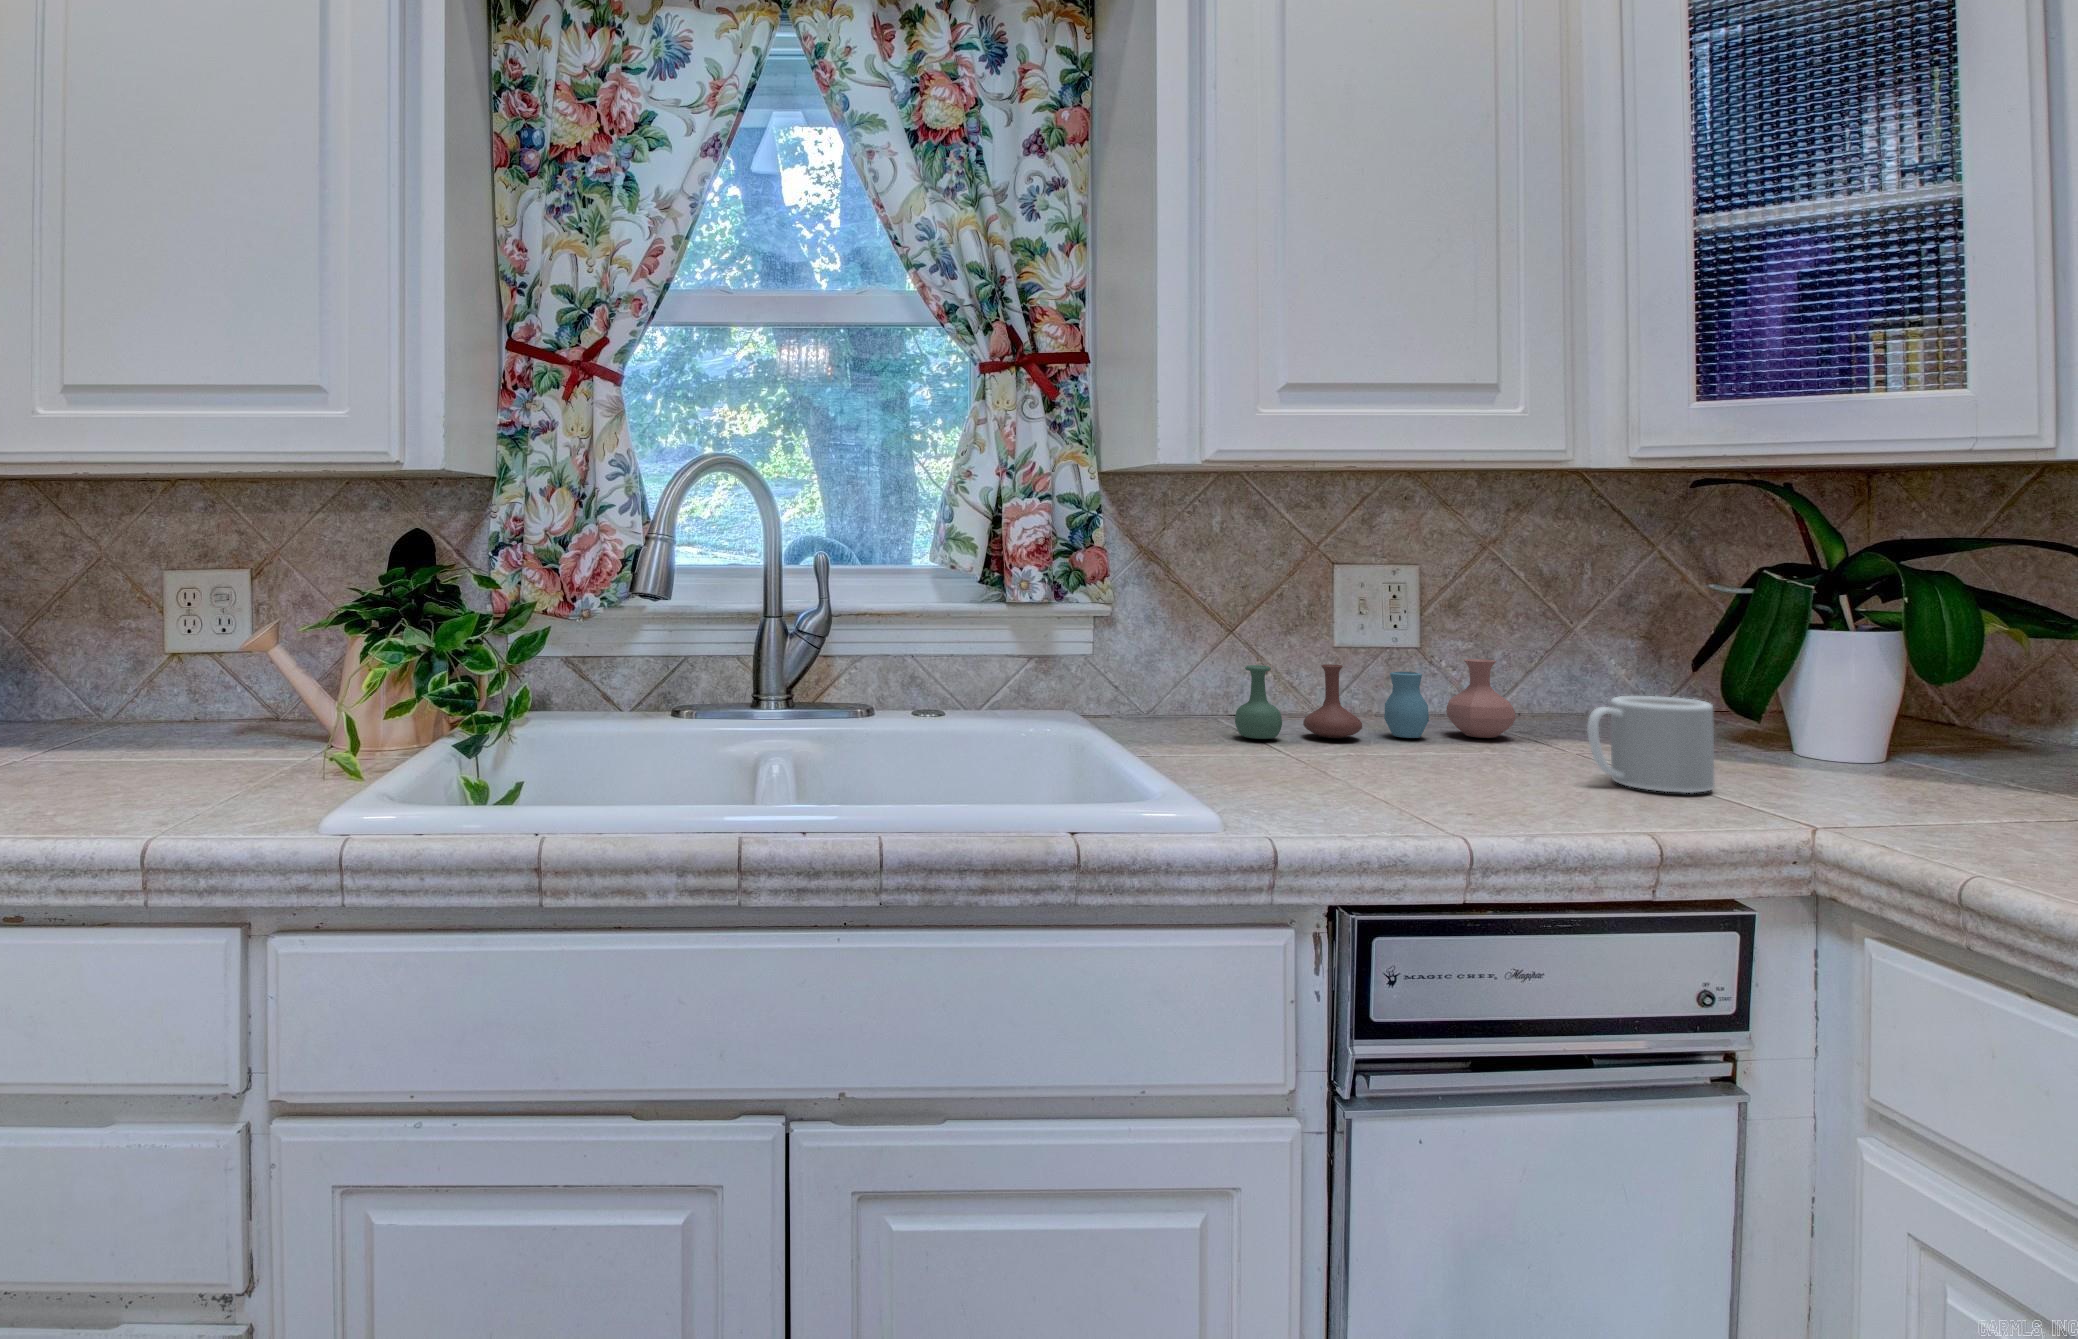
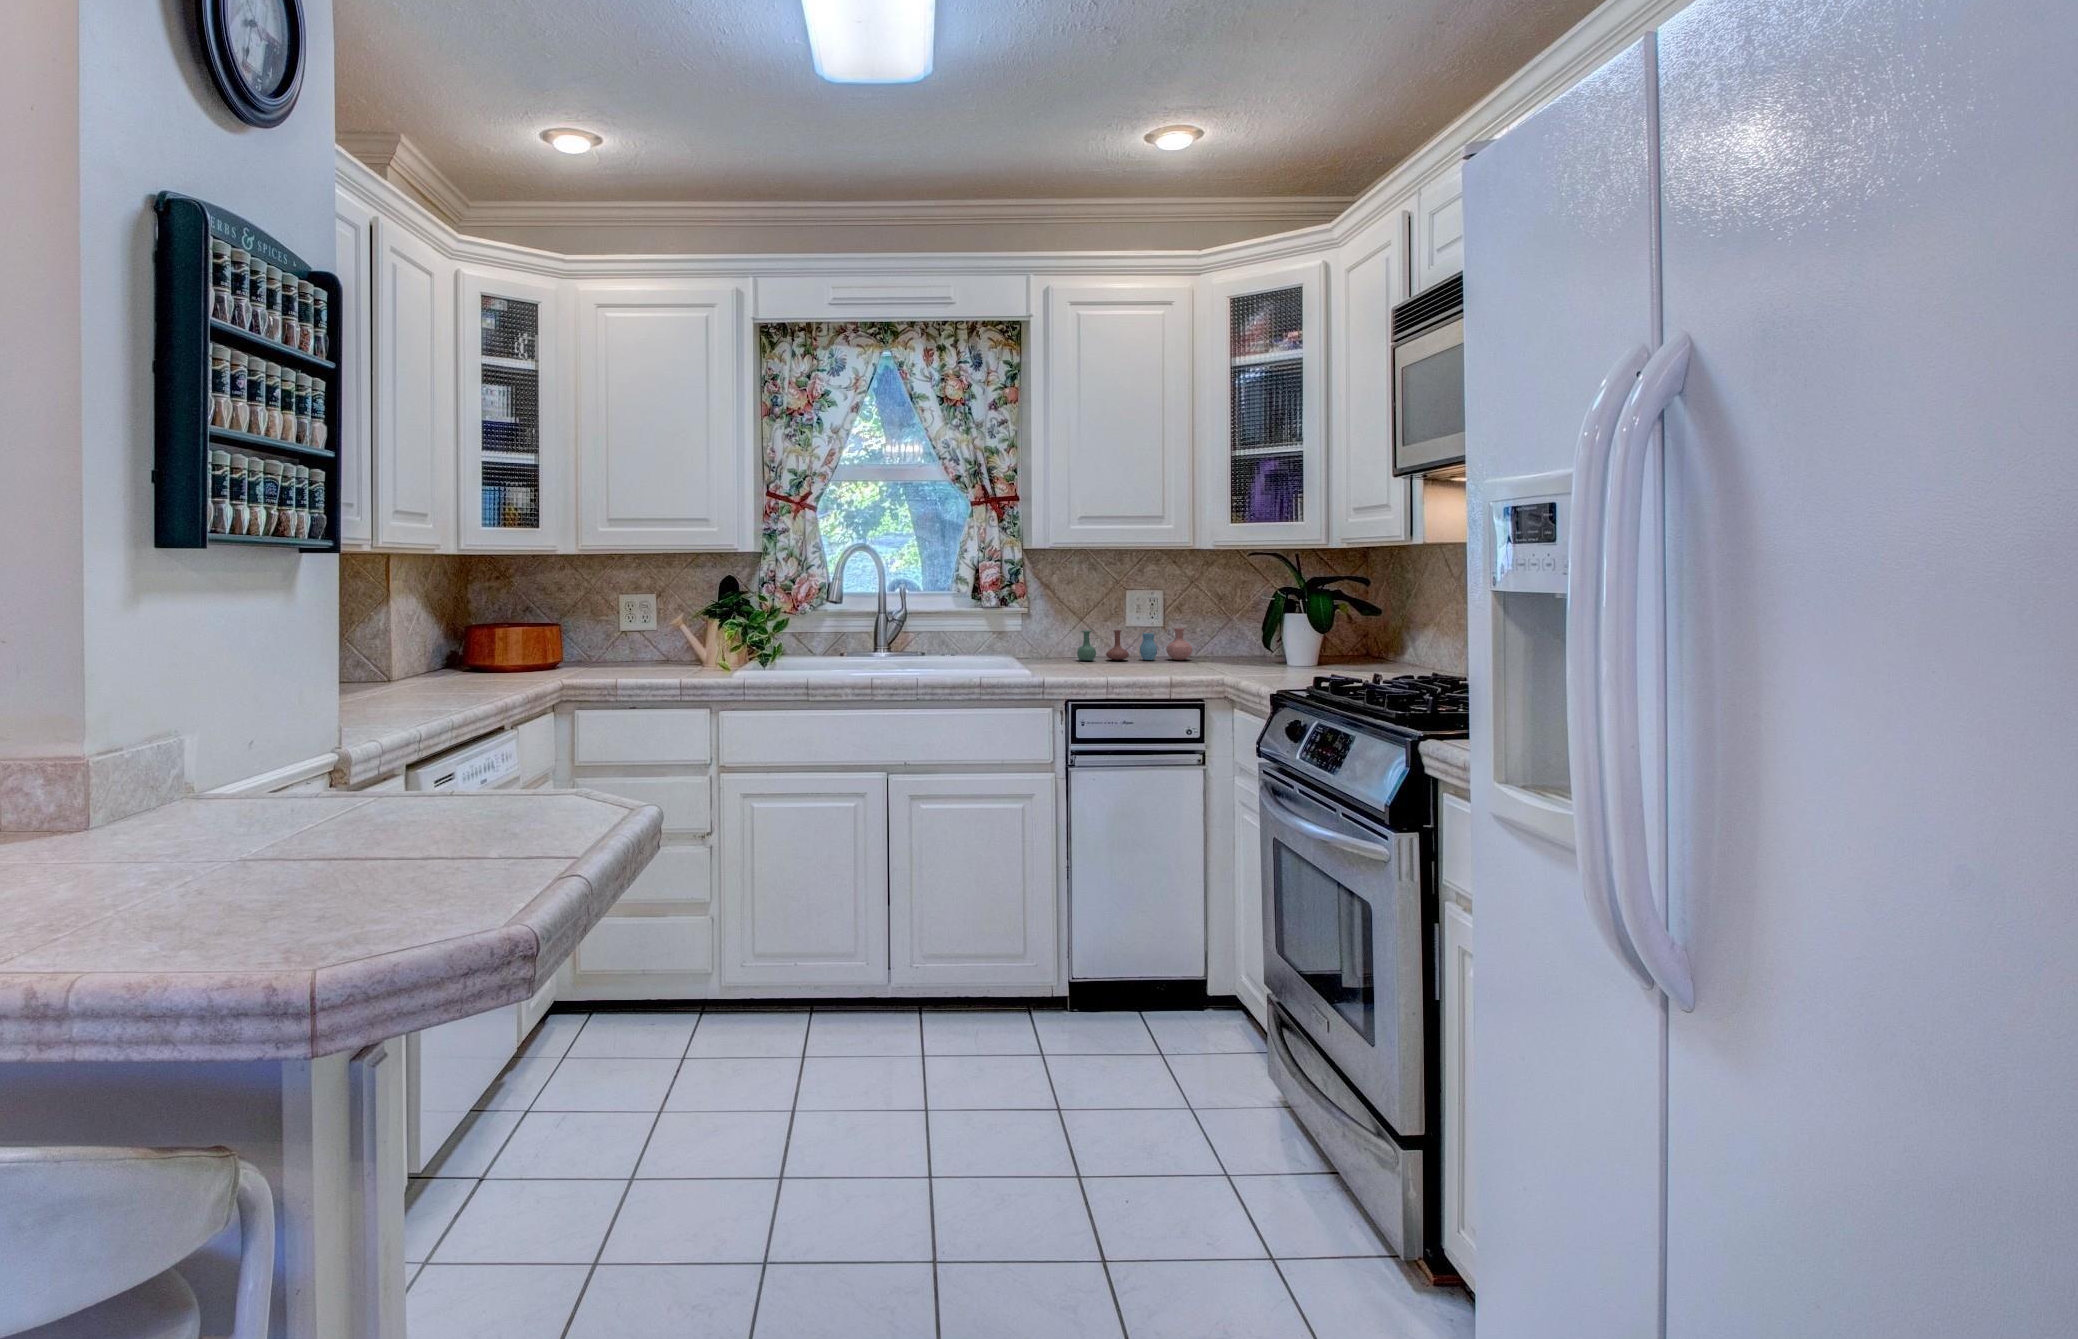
mug: present [1587,696,1715,793] -> none [1198,638,1242,672]

